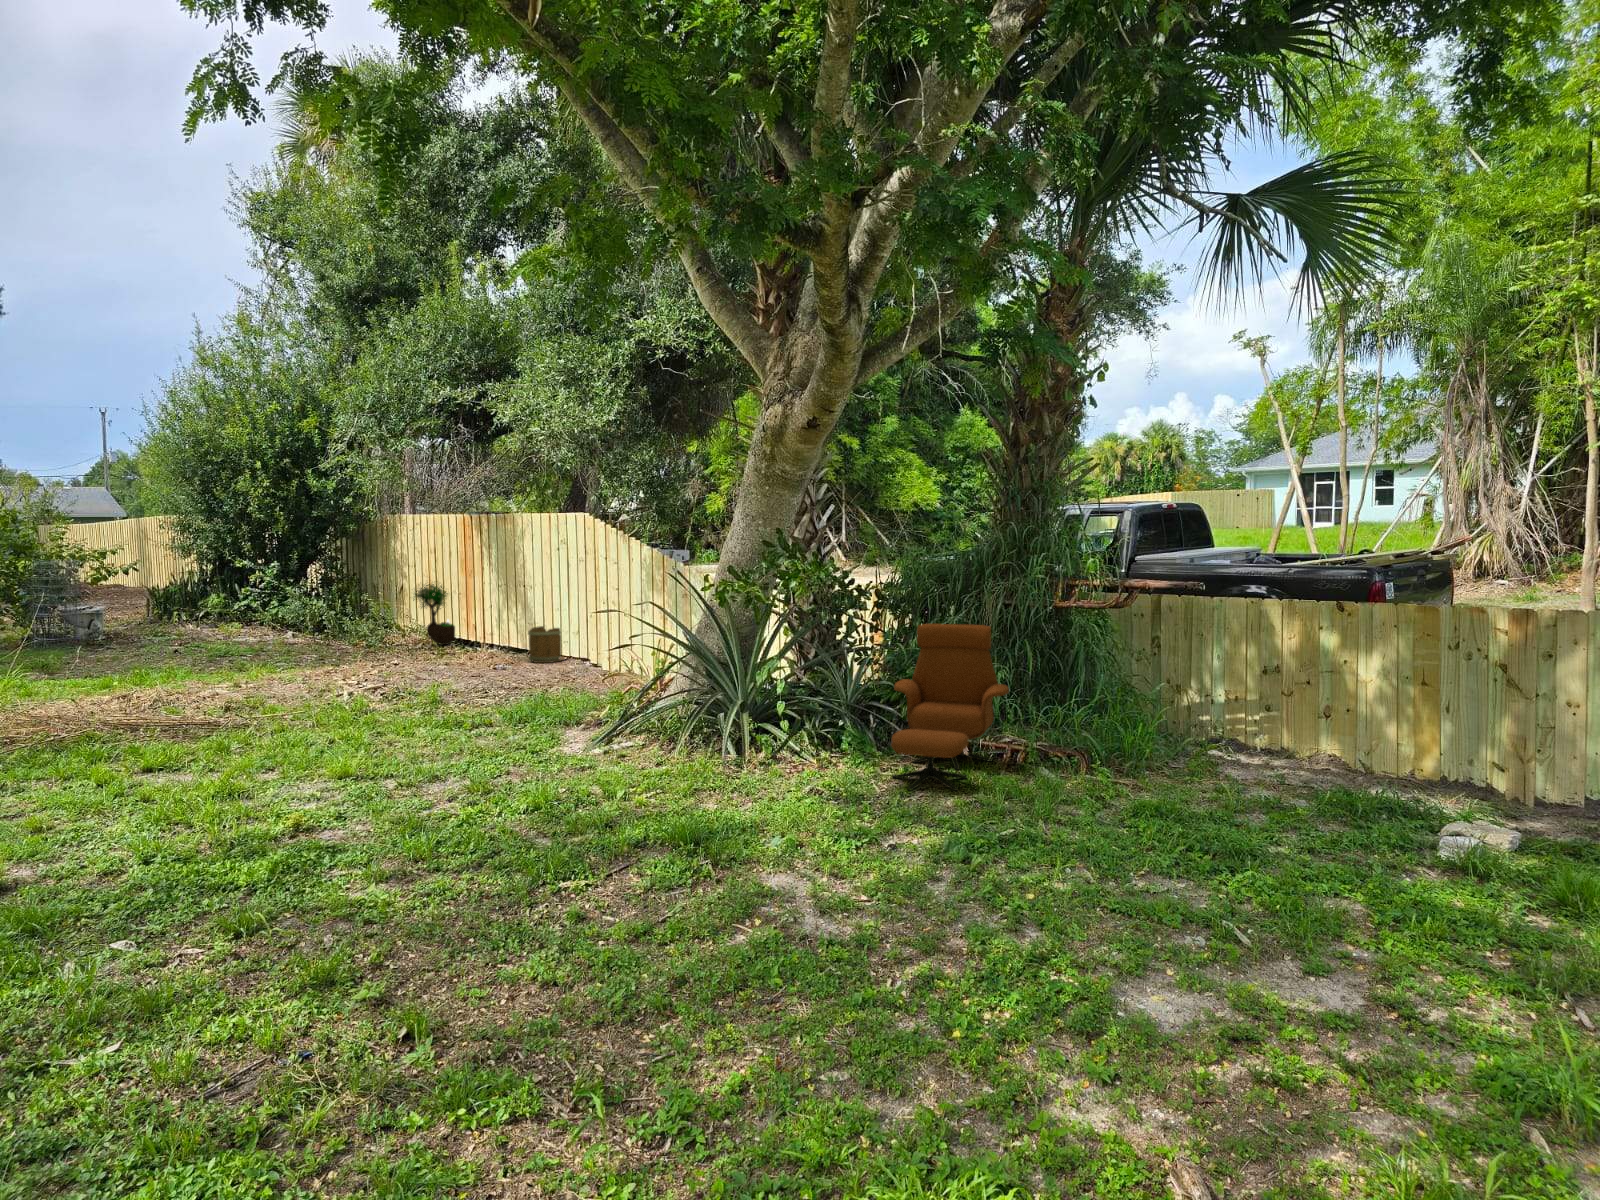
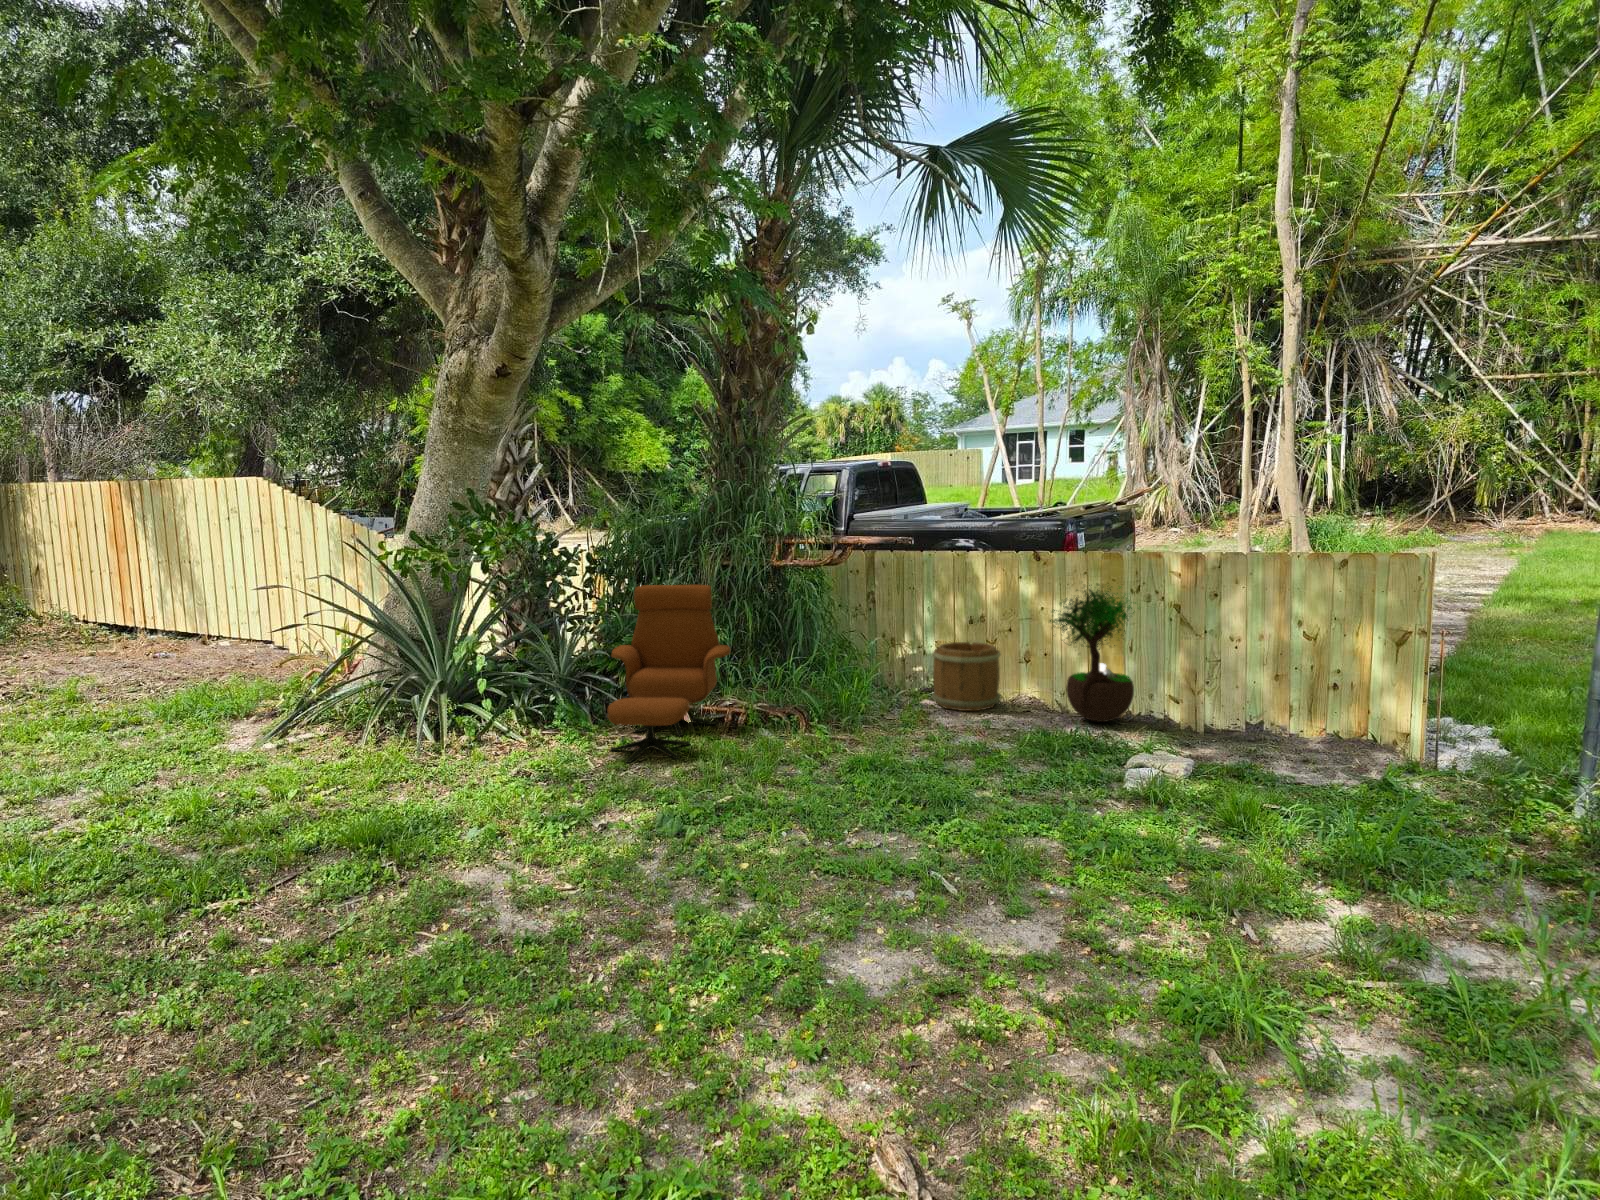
potted tree: present [413,584,455,645] -> present [1050,584,1136,722]
bucket: present [528,626,564,663] -> present [932,642,1001,711]

